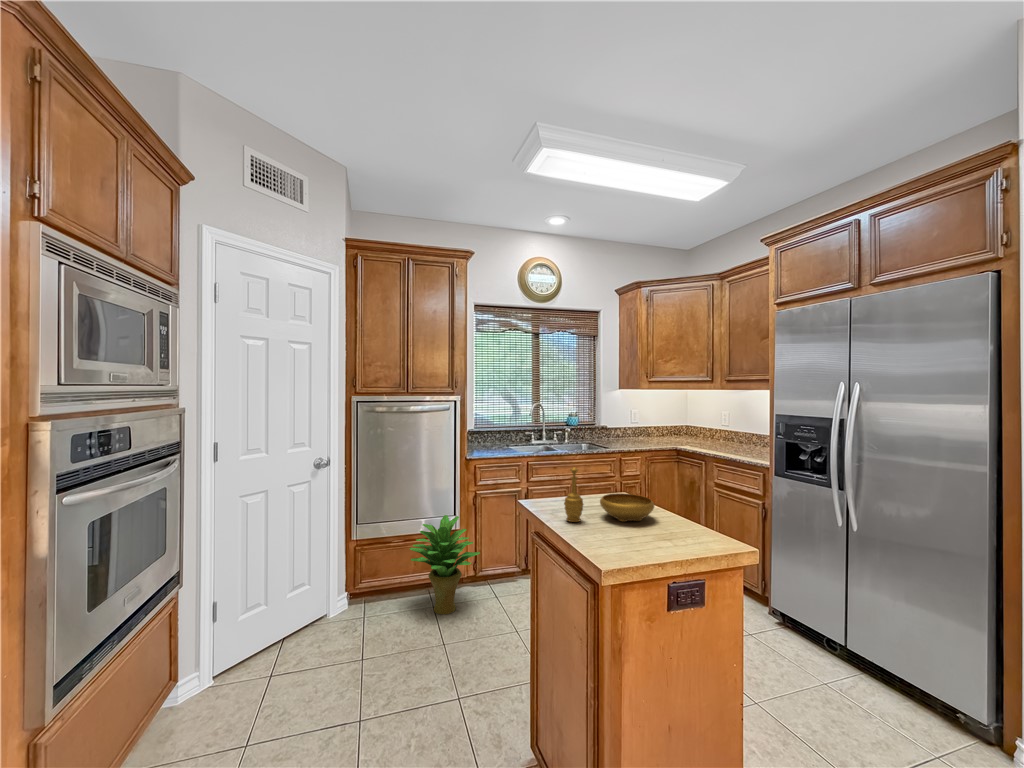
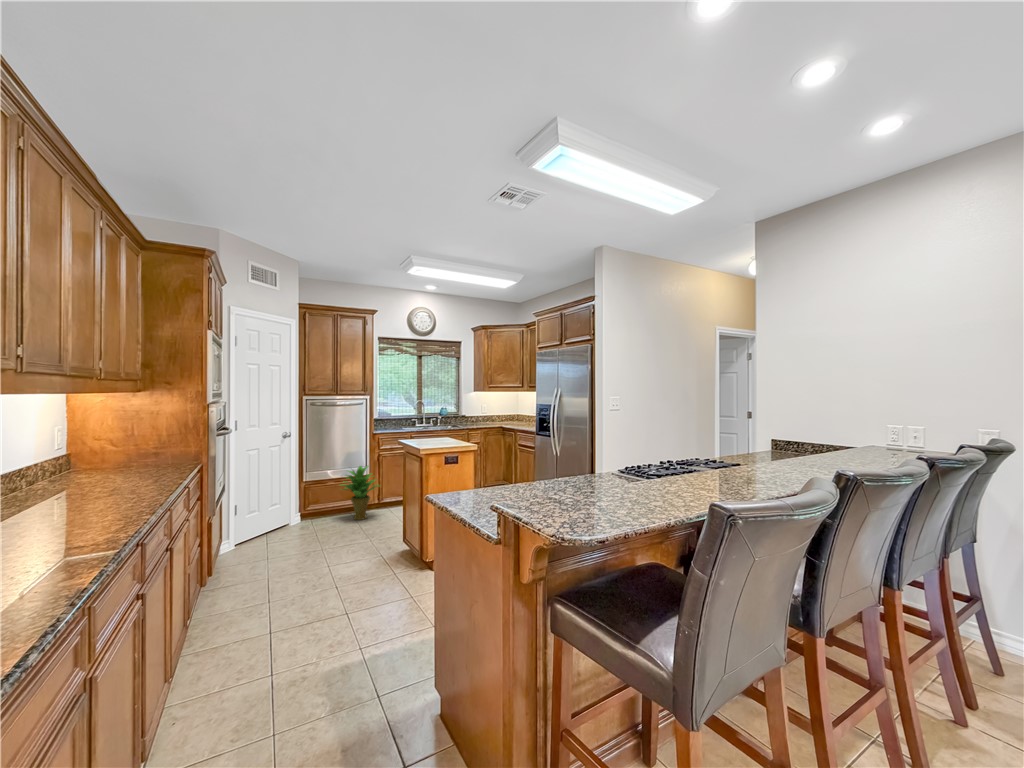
decorative bowl: present [564,467,654,522] -> none [415,422,452,444]

